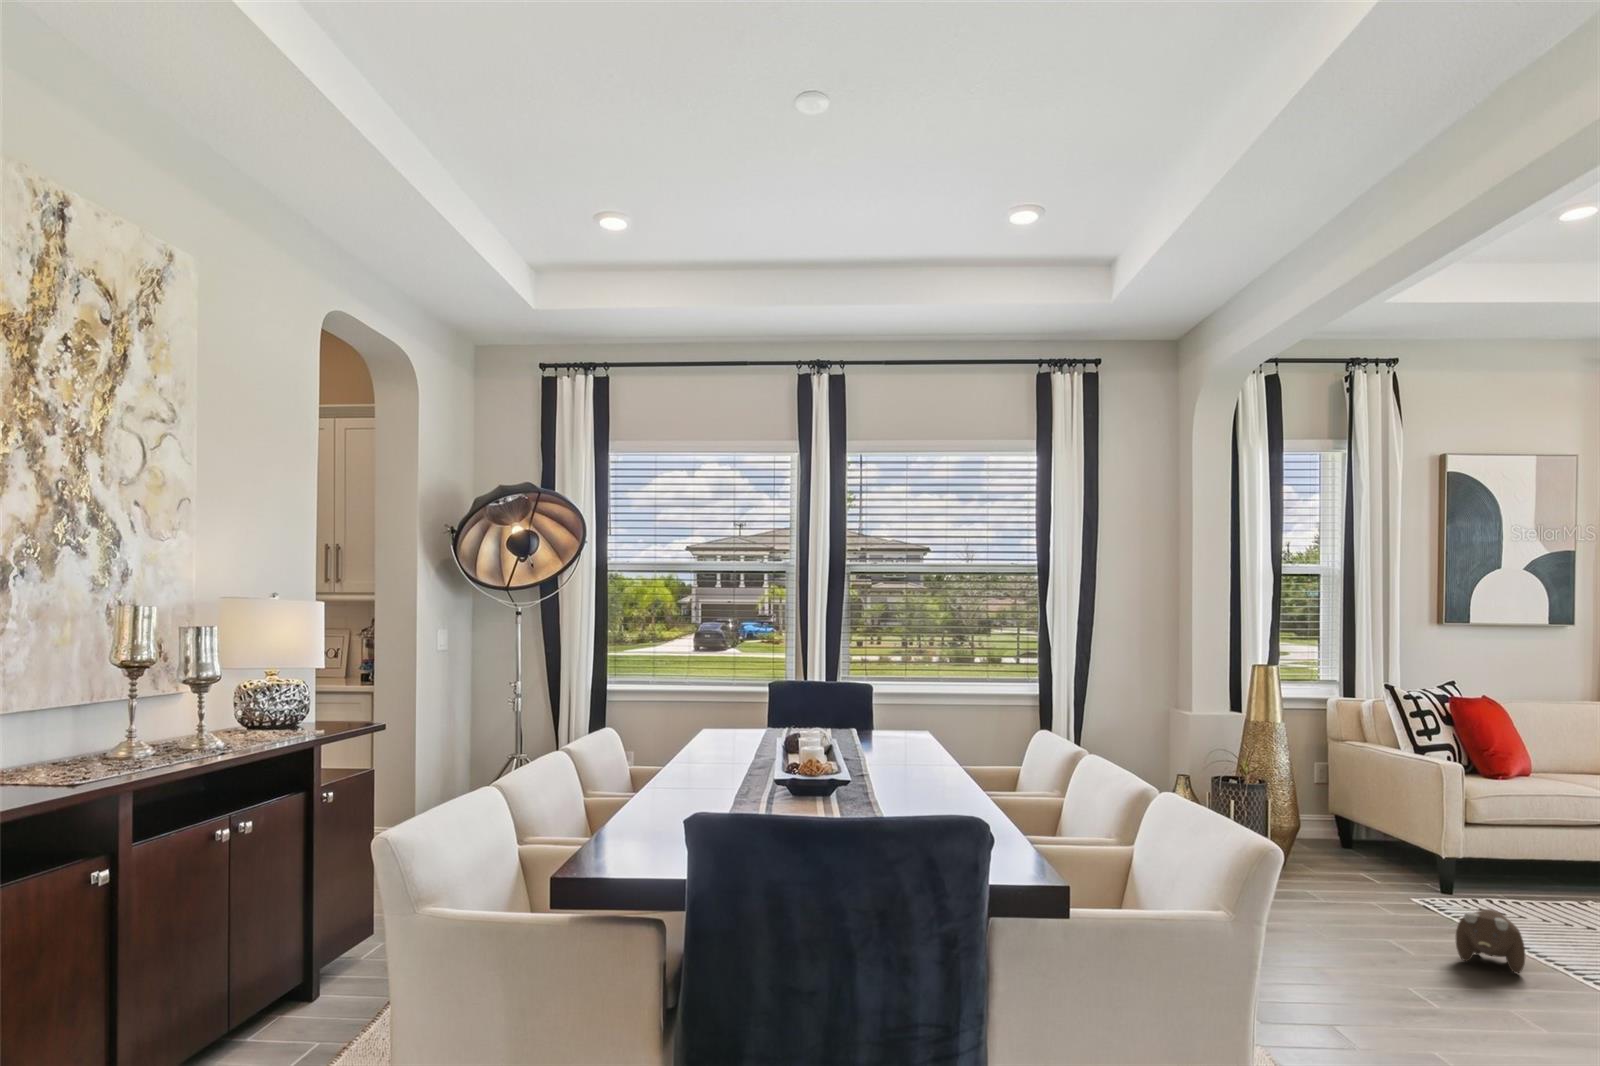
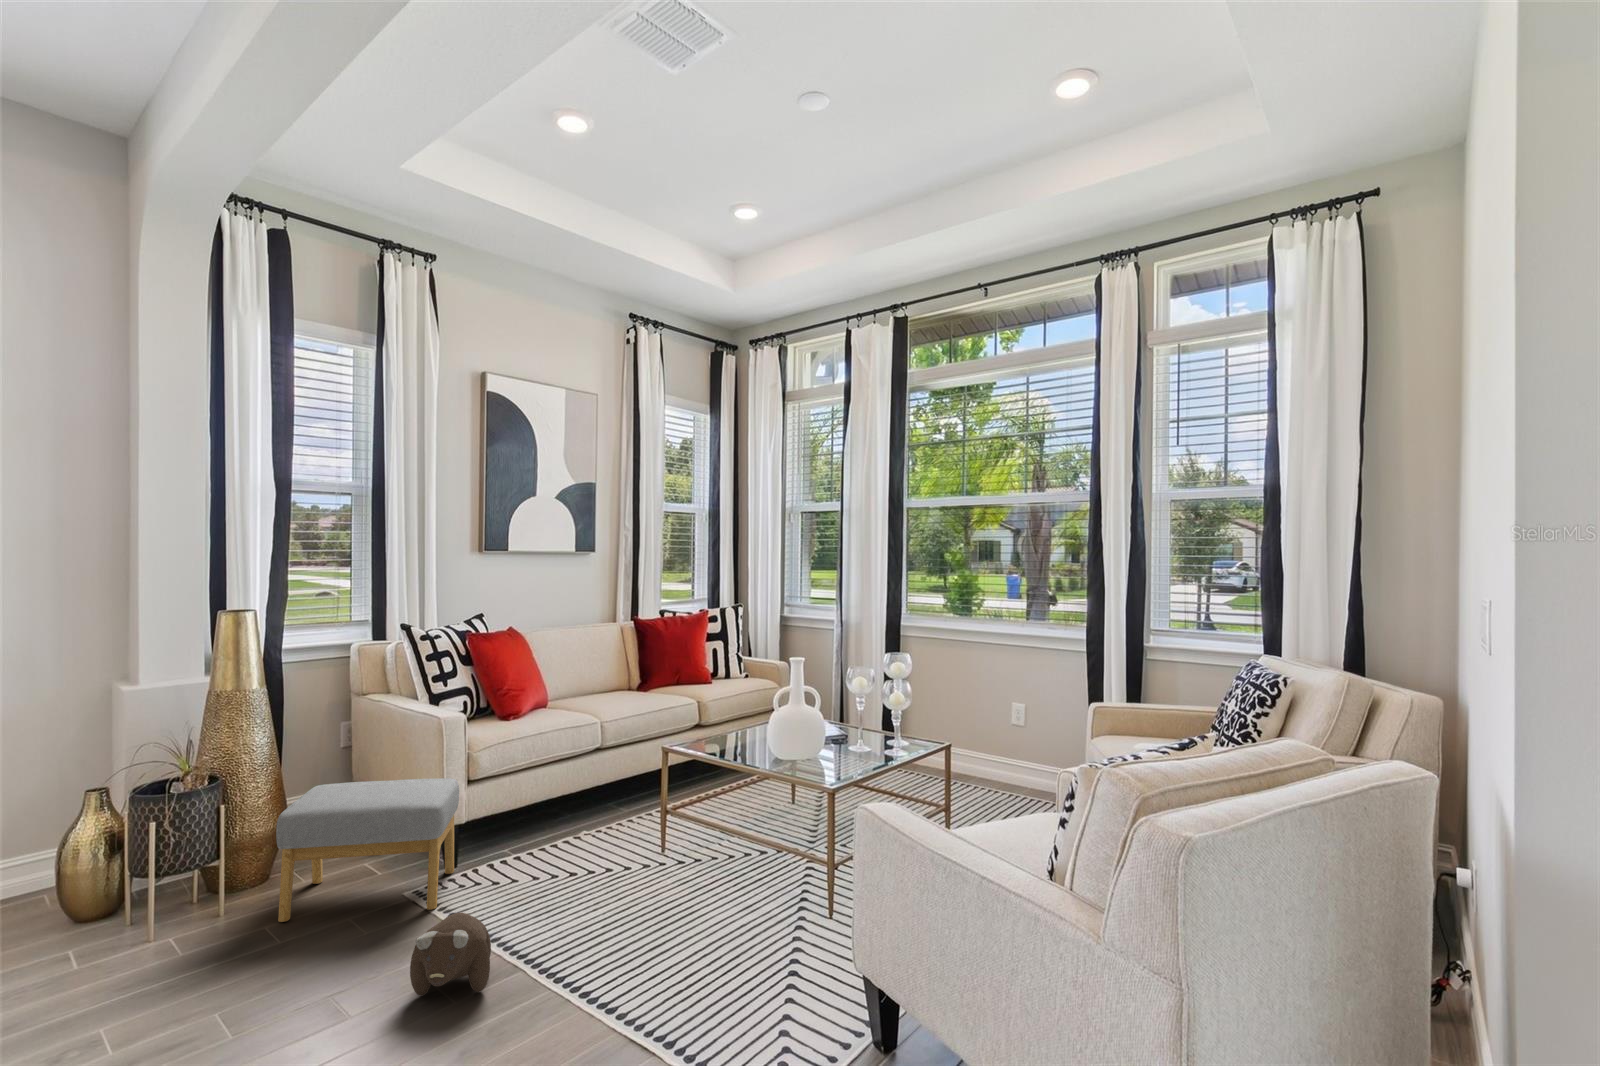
footstool: none [1320,801,1459,916] -> present [276,778,459,922]

